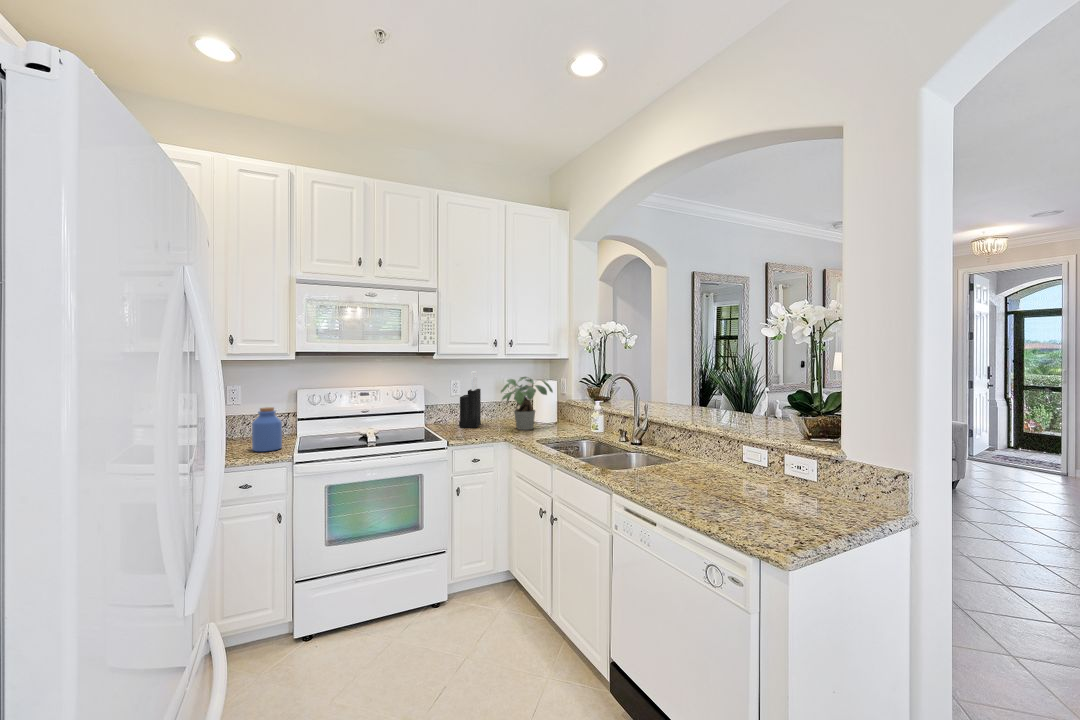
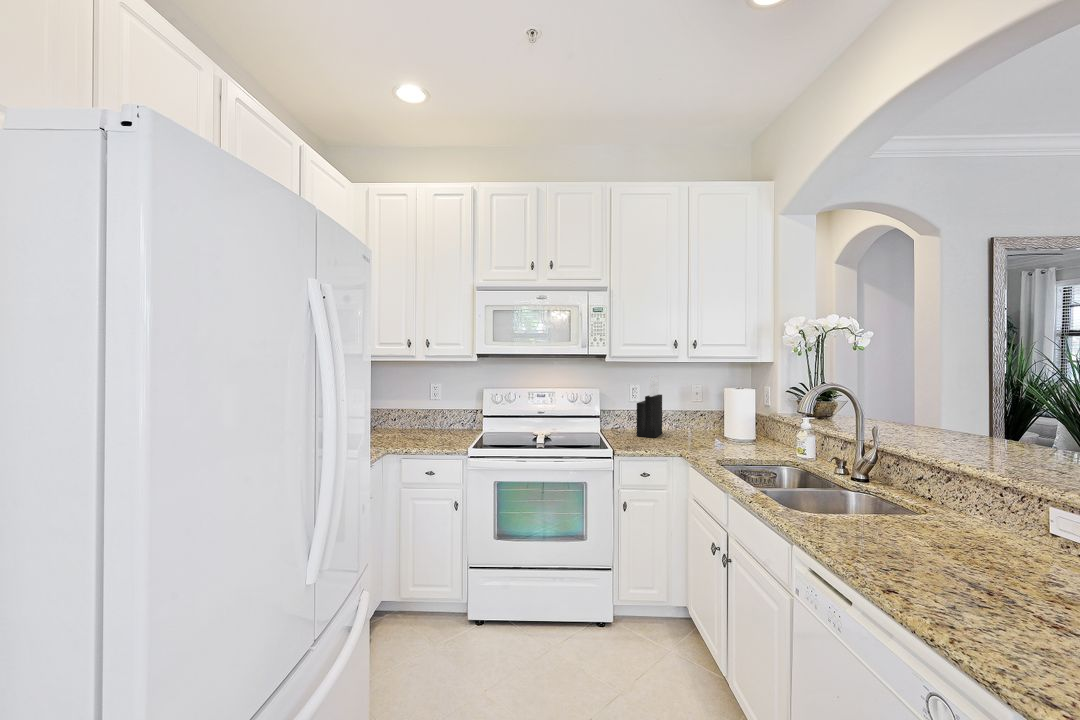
potted plant: present [501,377,553,430] -> none [680,383,748,445]
jar: present [252,407,282,452] -> none [438,405,462,445]

